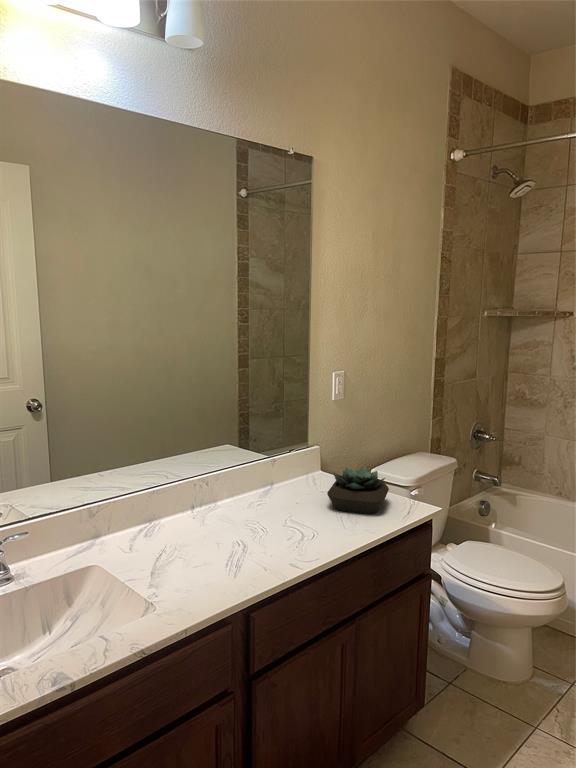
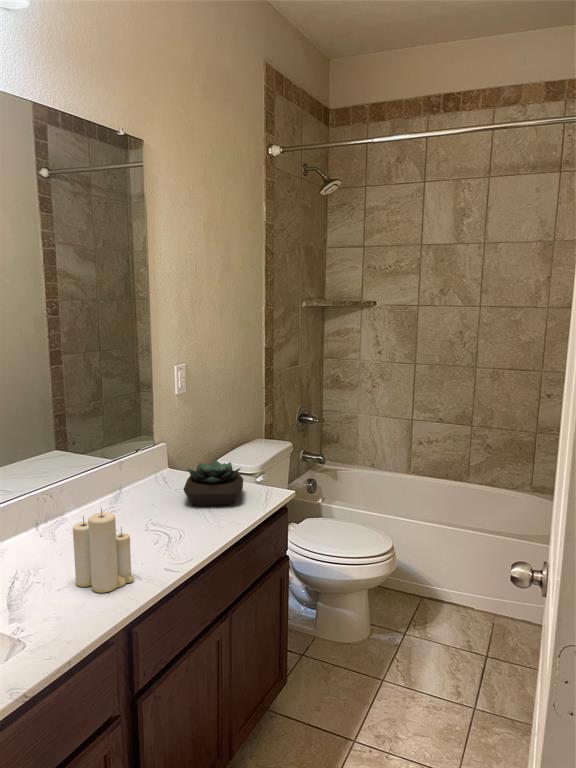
candle: none [209,498,259,576] -> present [73,509,134,593]

